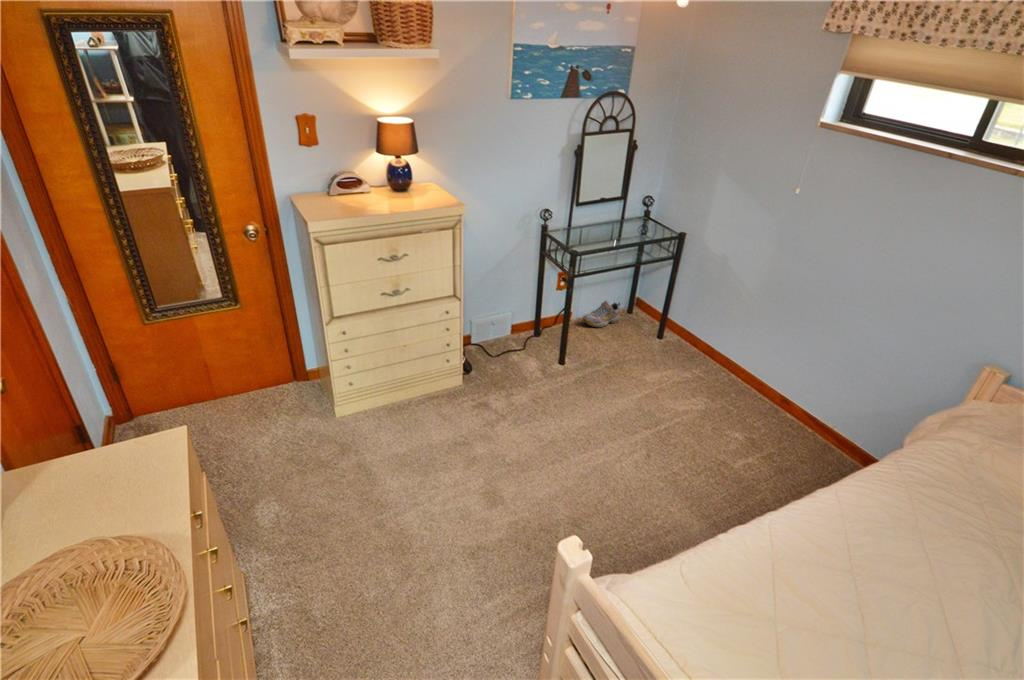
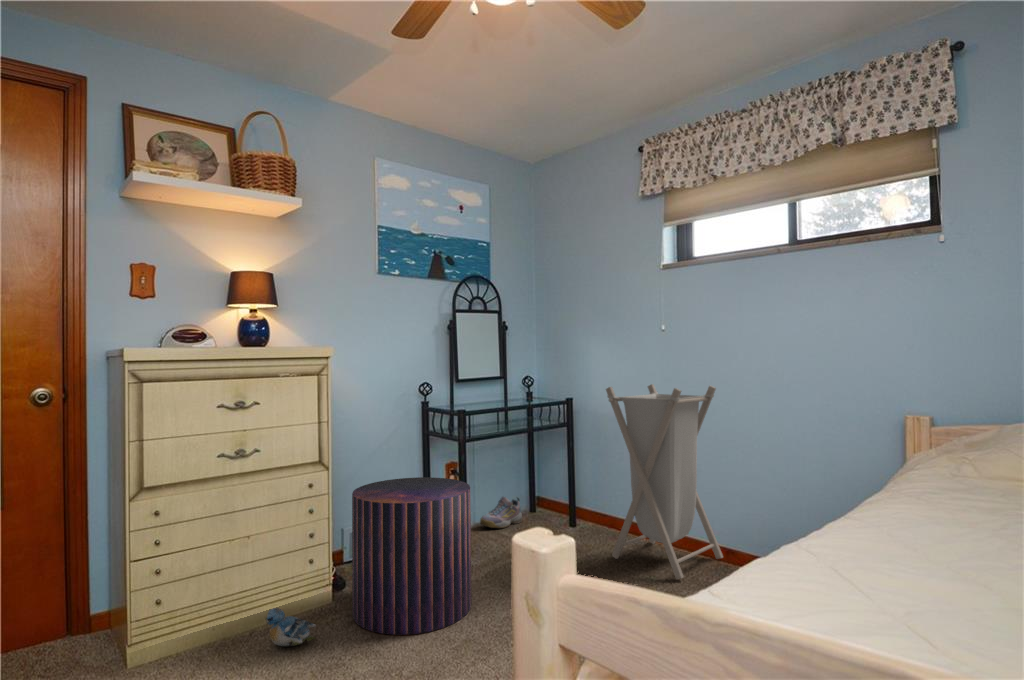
laundry hamper: none [680,248,819,422] -> present [606,384,723,579]
pouf: none [475,311,567,432] -> present [352,477,472,635]
plush toy: none [417,400,450,427] -> present [266,608,316,646]

